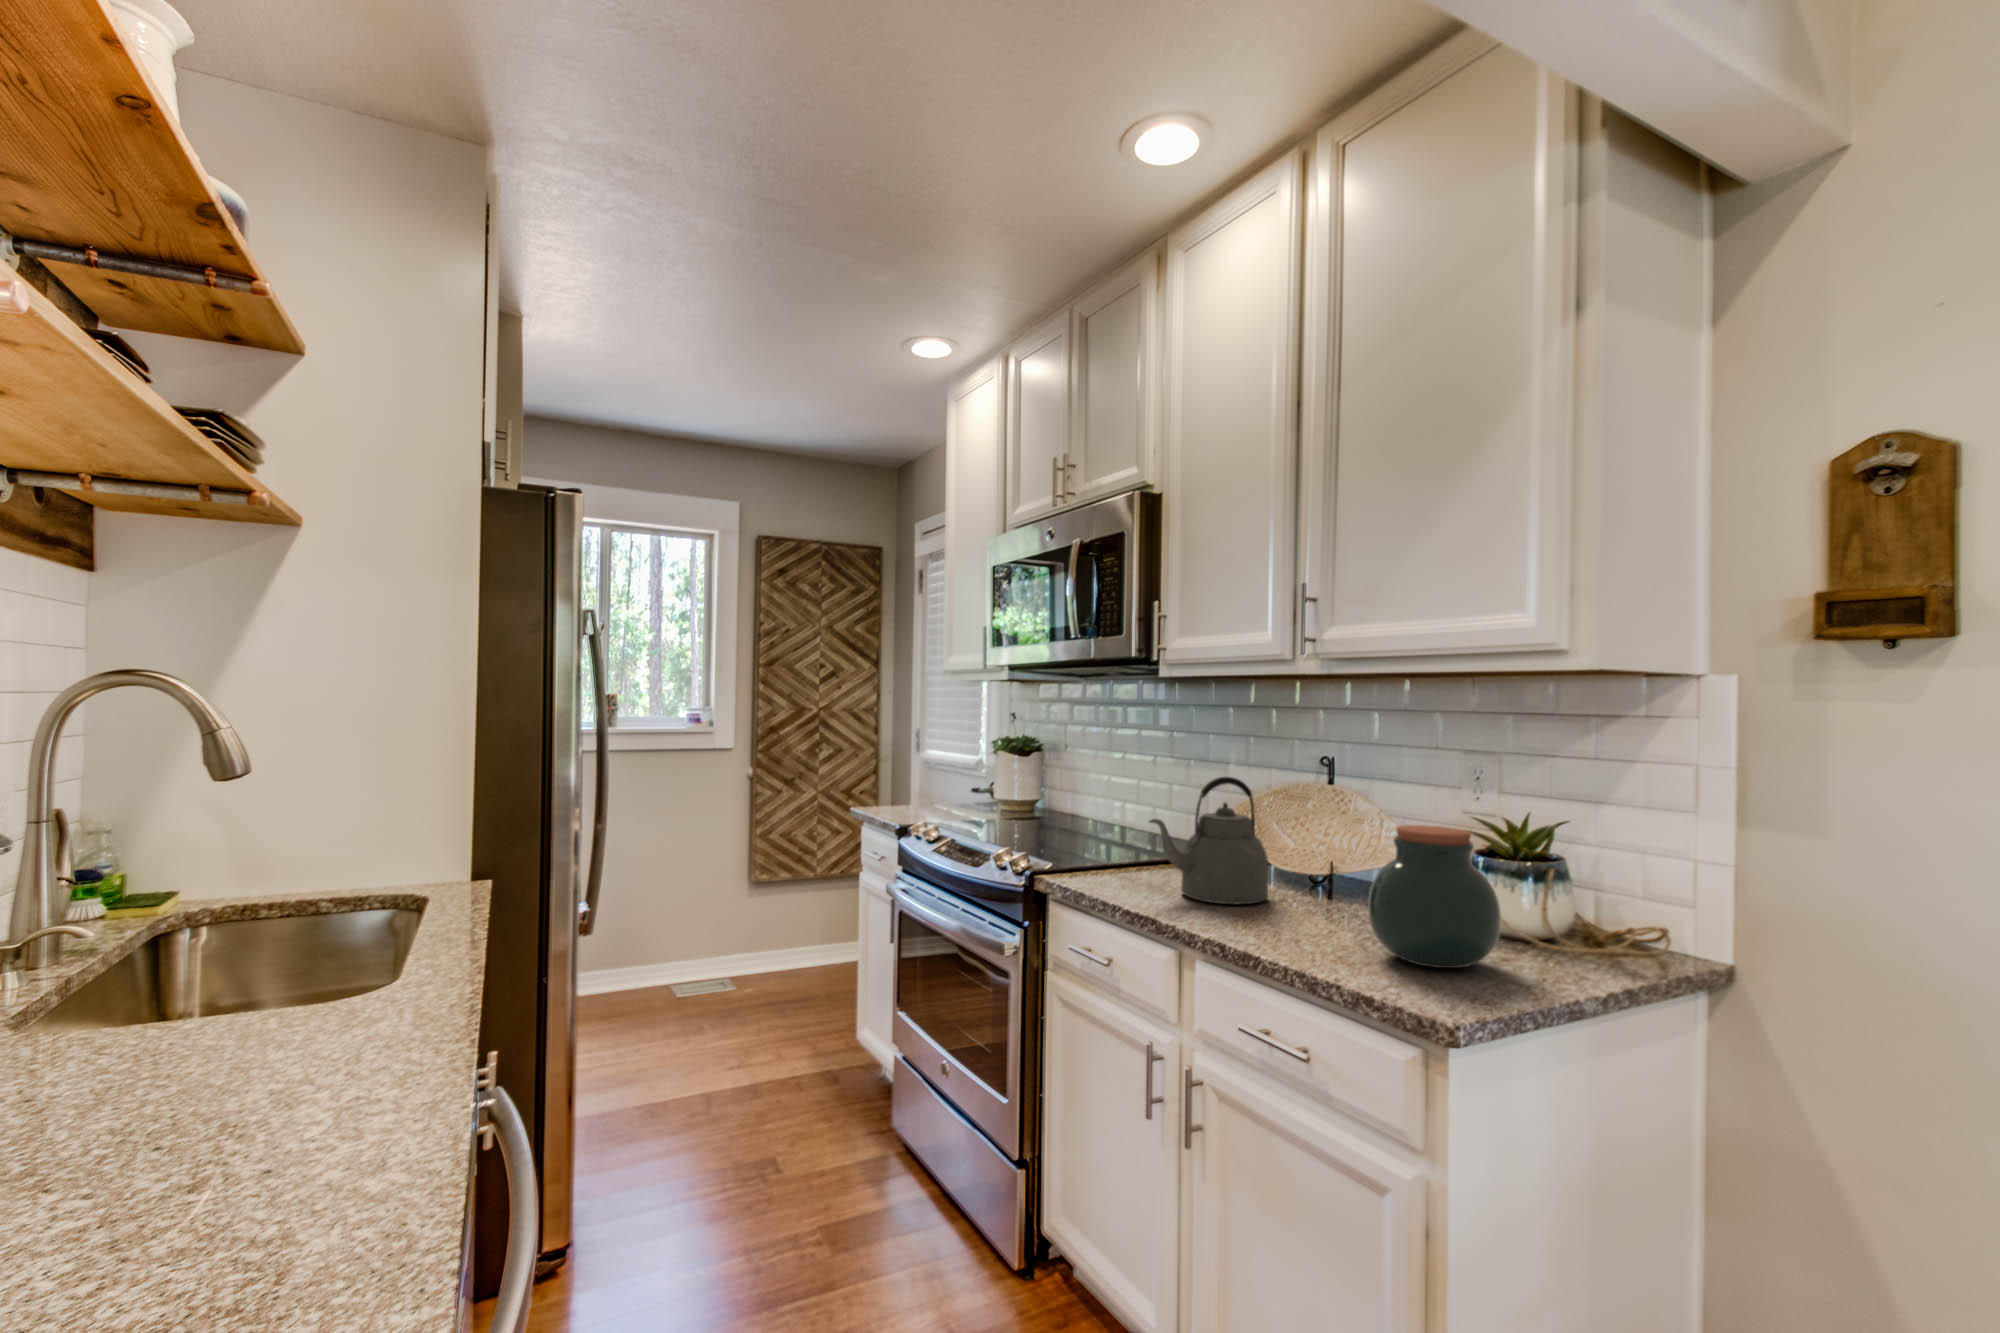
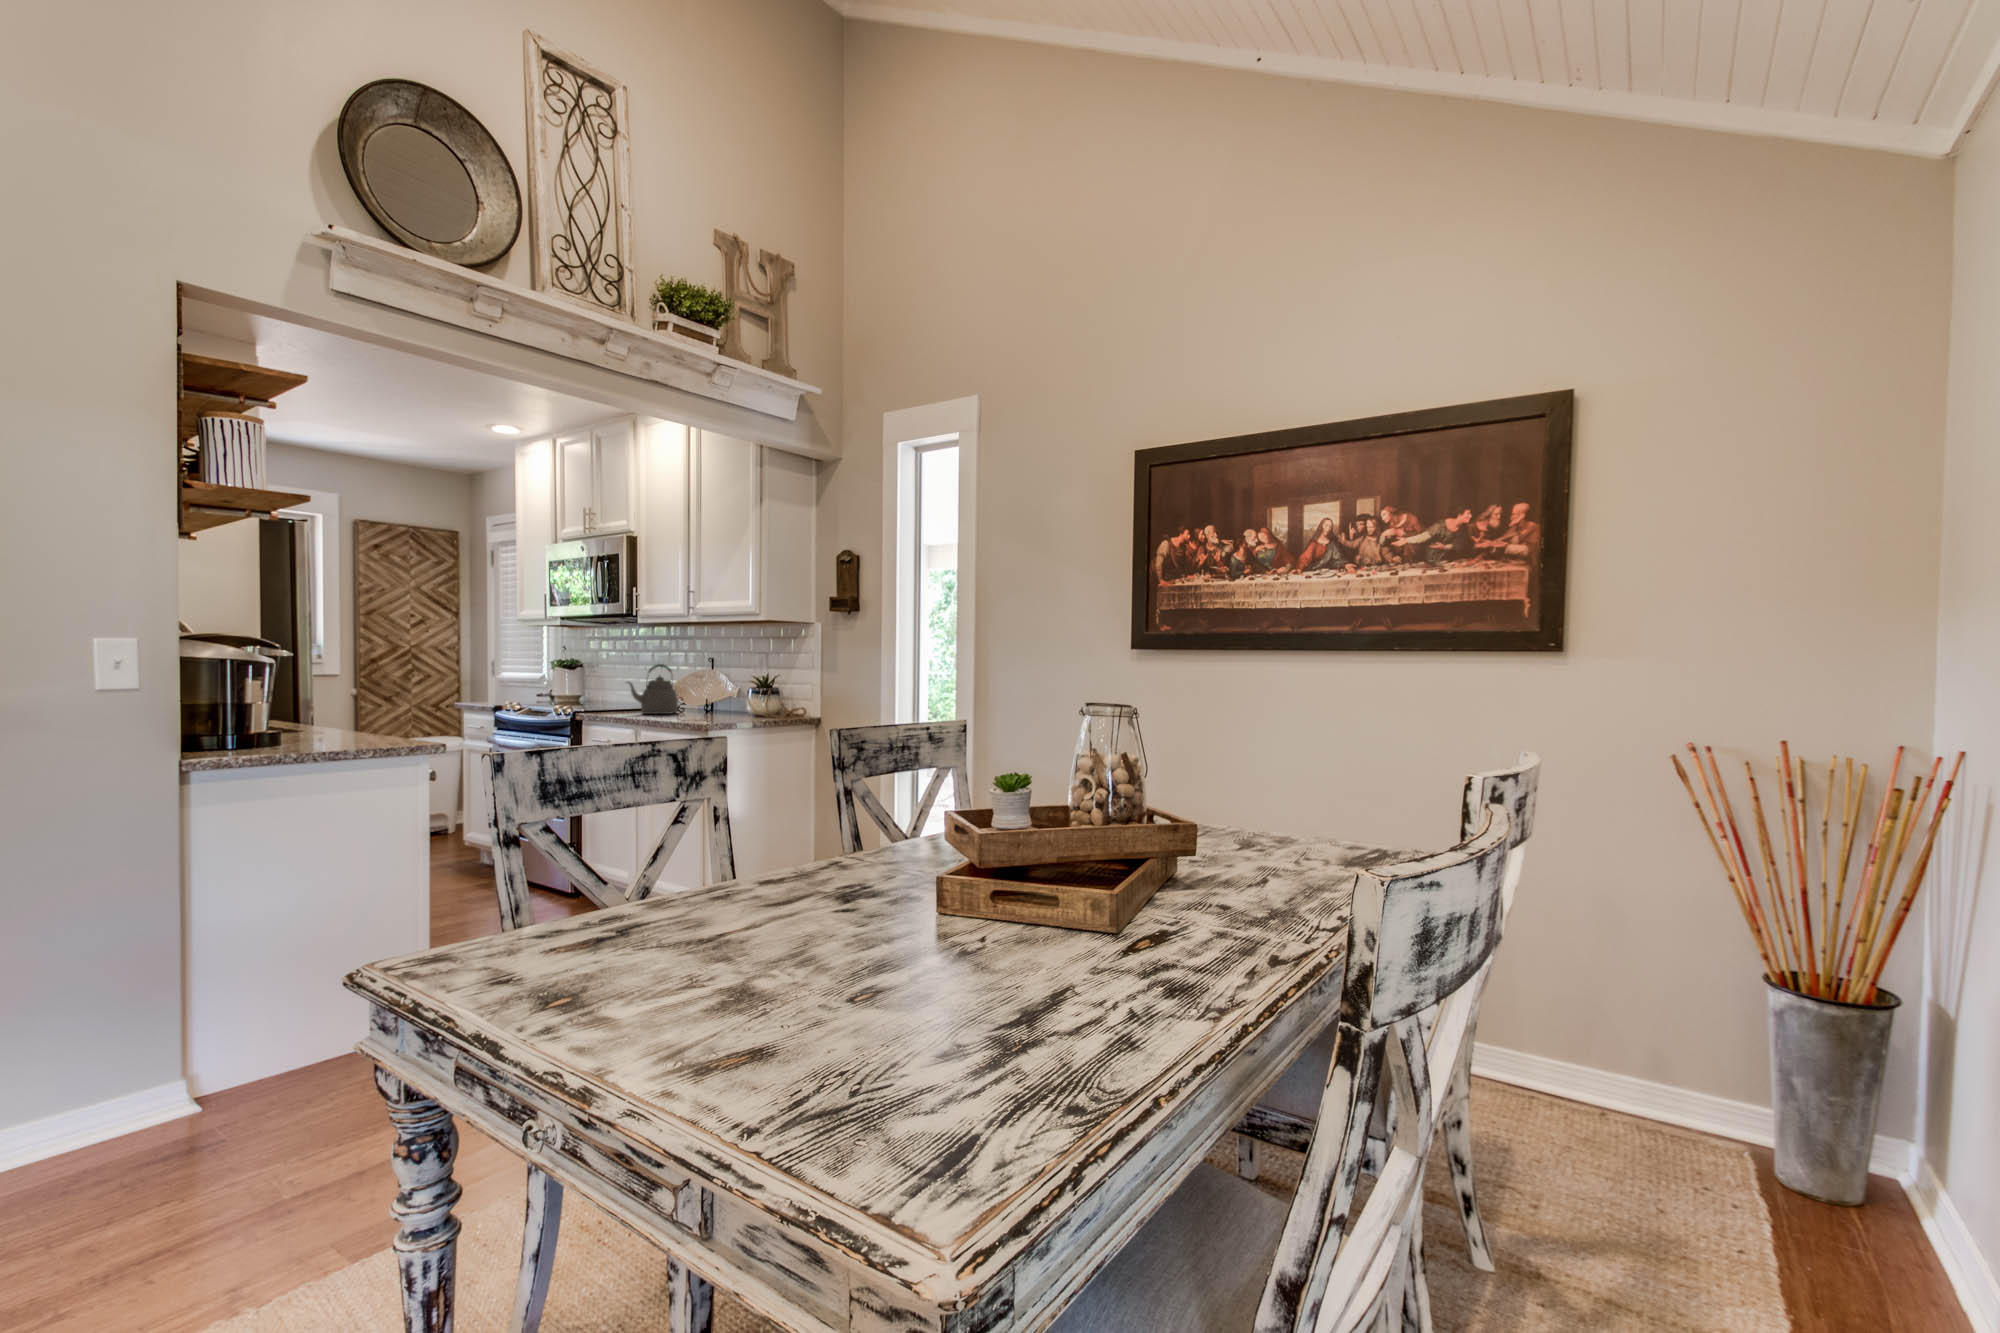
jar: present [1368,825,1501,968] -> none [698,674,741,719]

